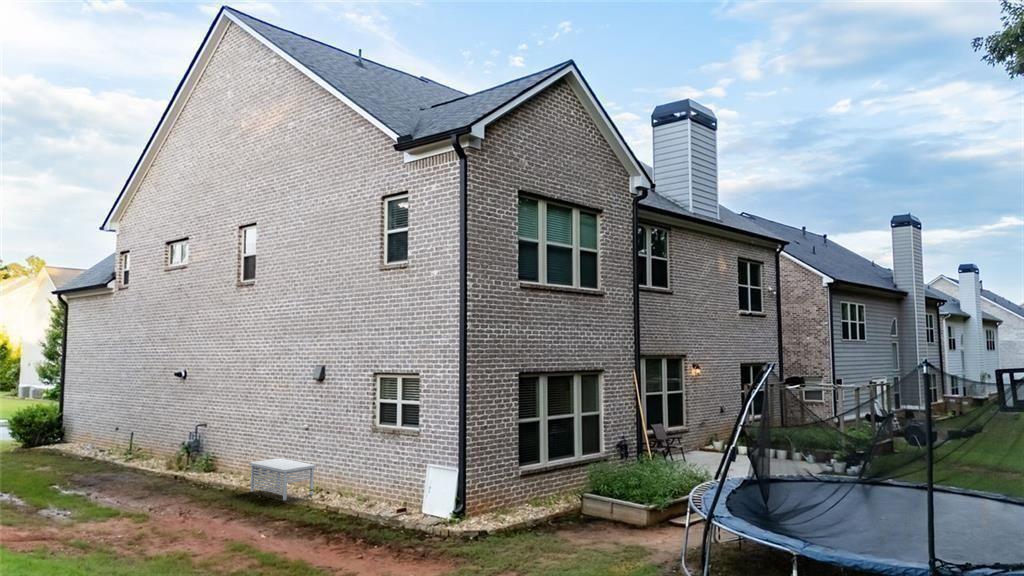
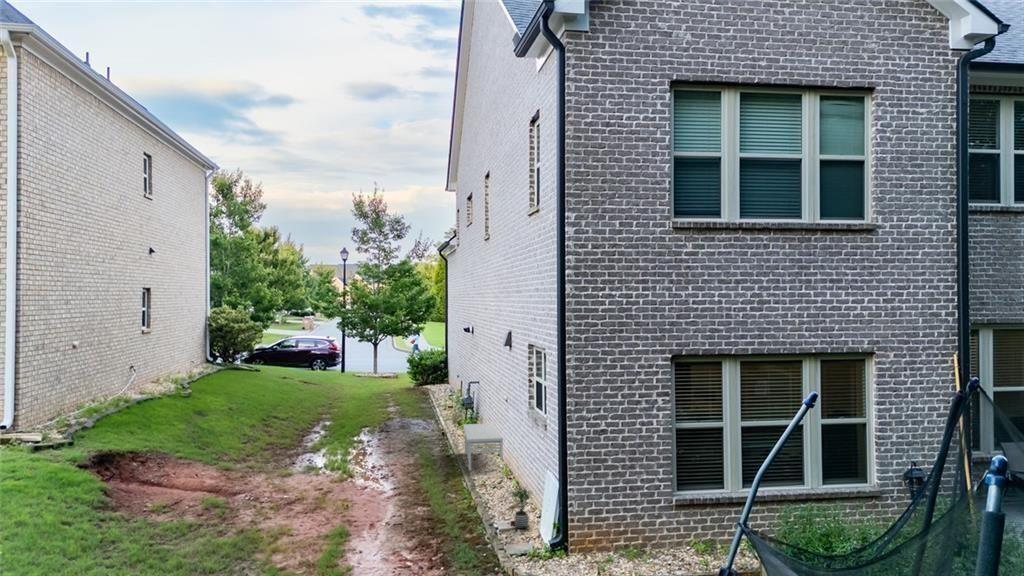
potted plant: none [394,485,417,519] -> present [511,487,532,529]

